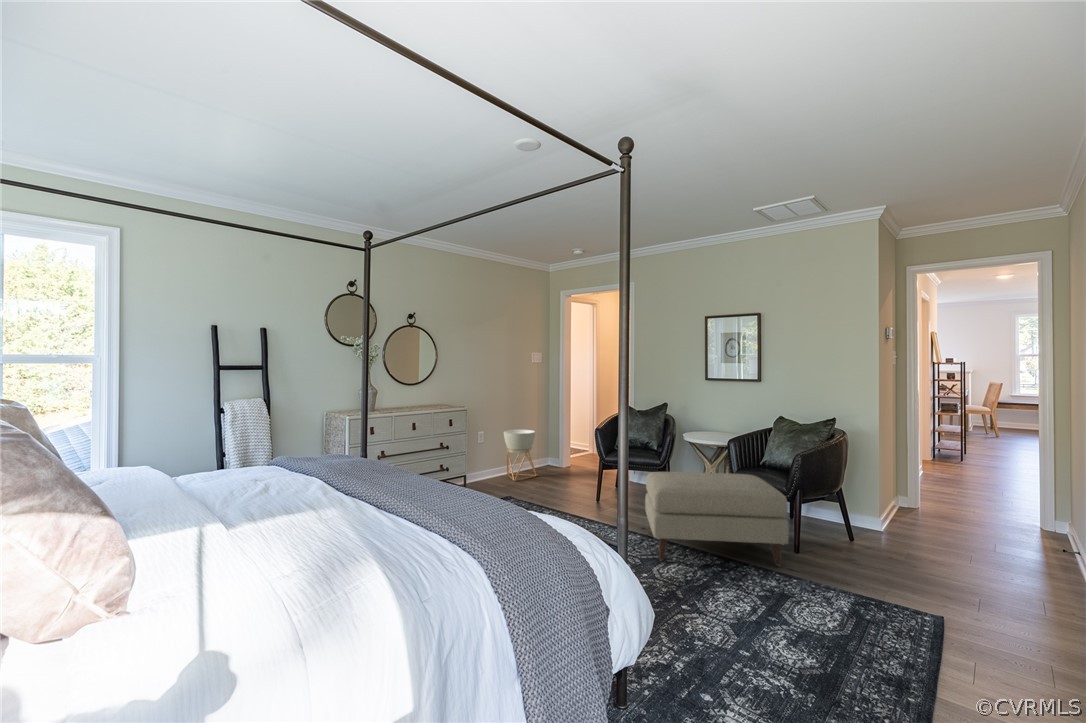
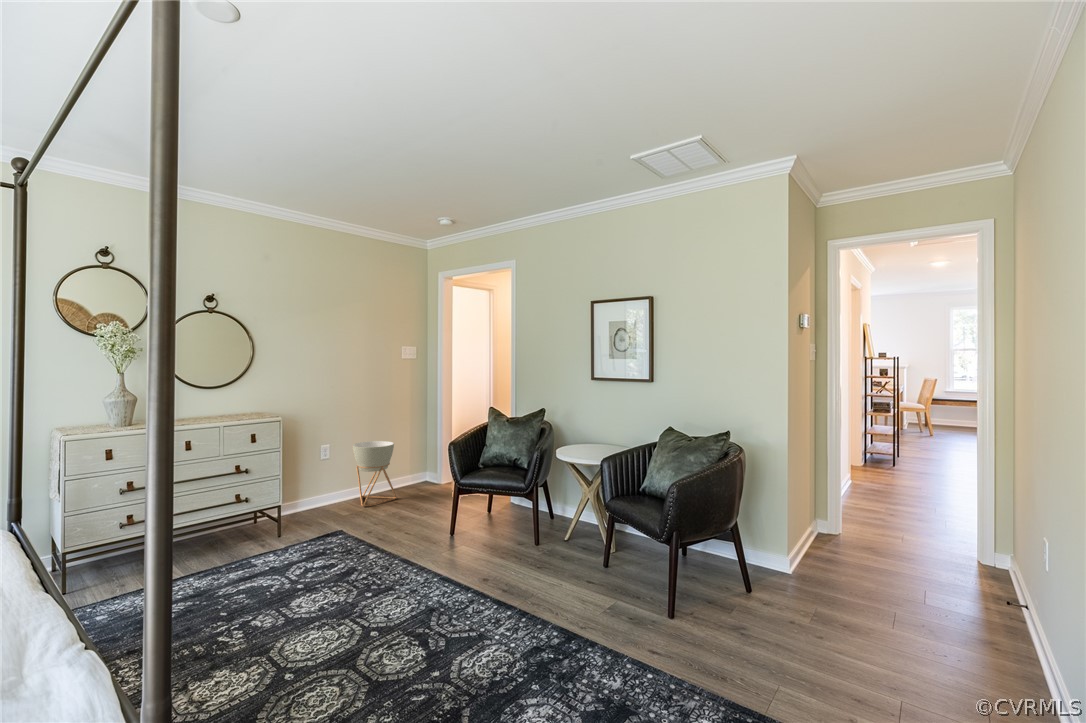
ottoman: present [645,472,789,566] -> none [464,507,649,646]

